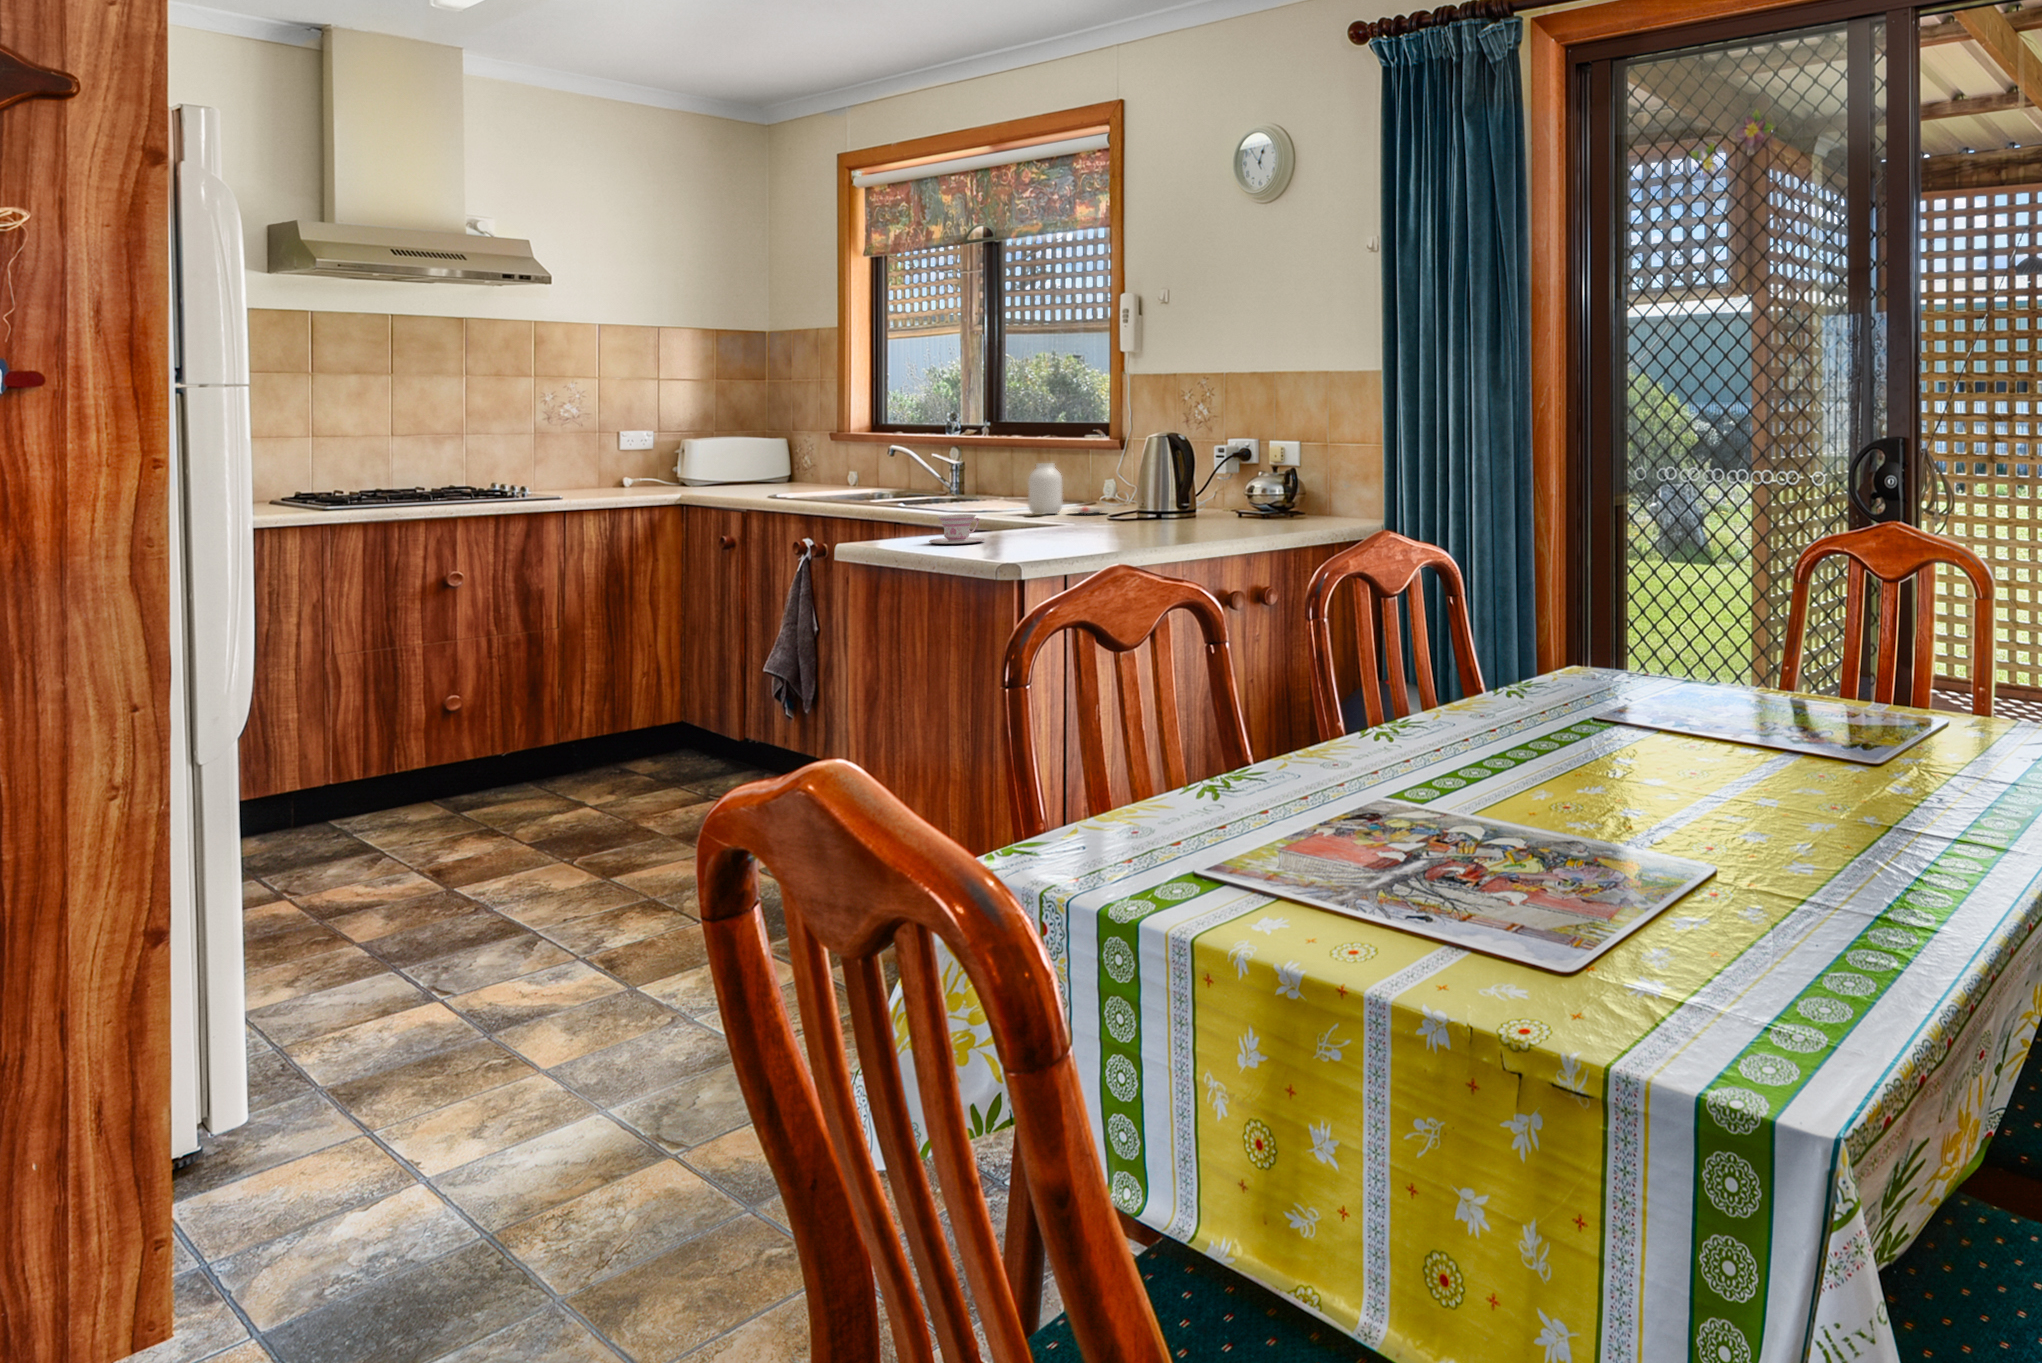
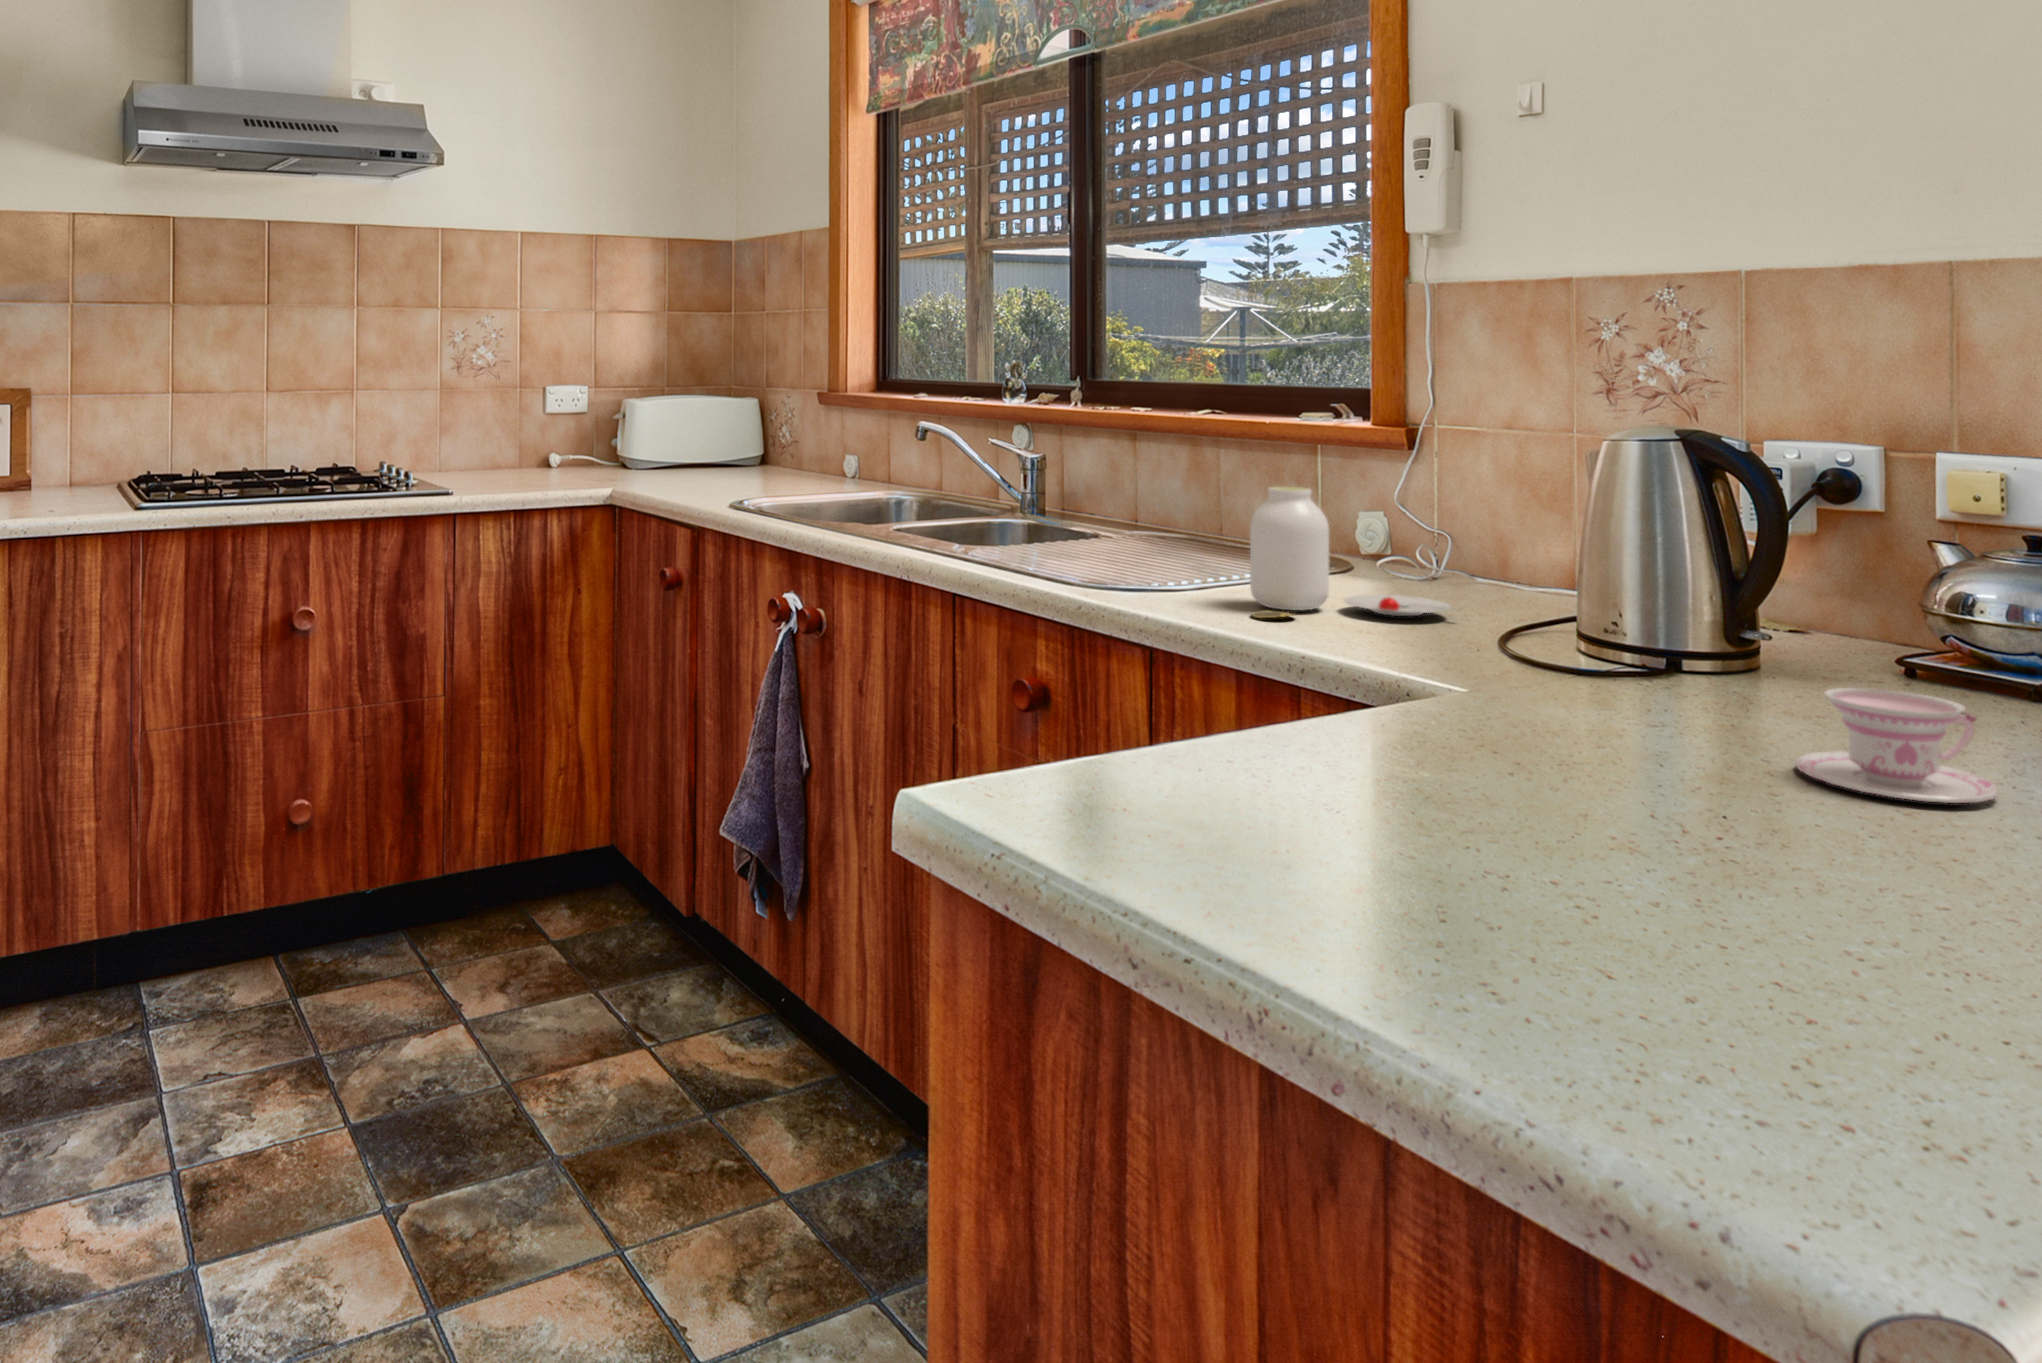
teacup: present [929,514,985,544] -> present [1796,688,1999,803]

